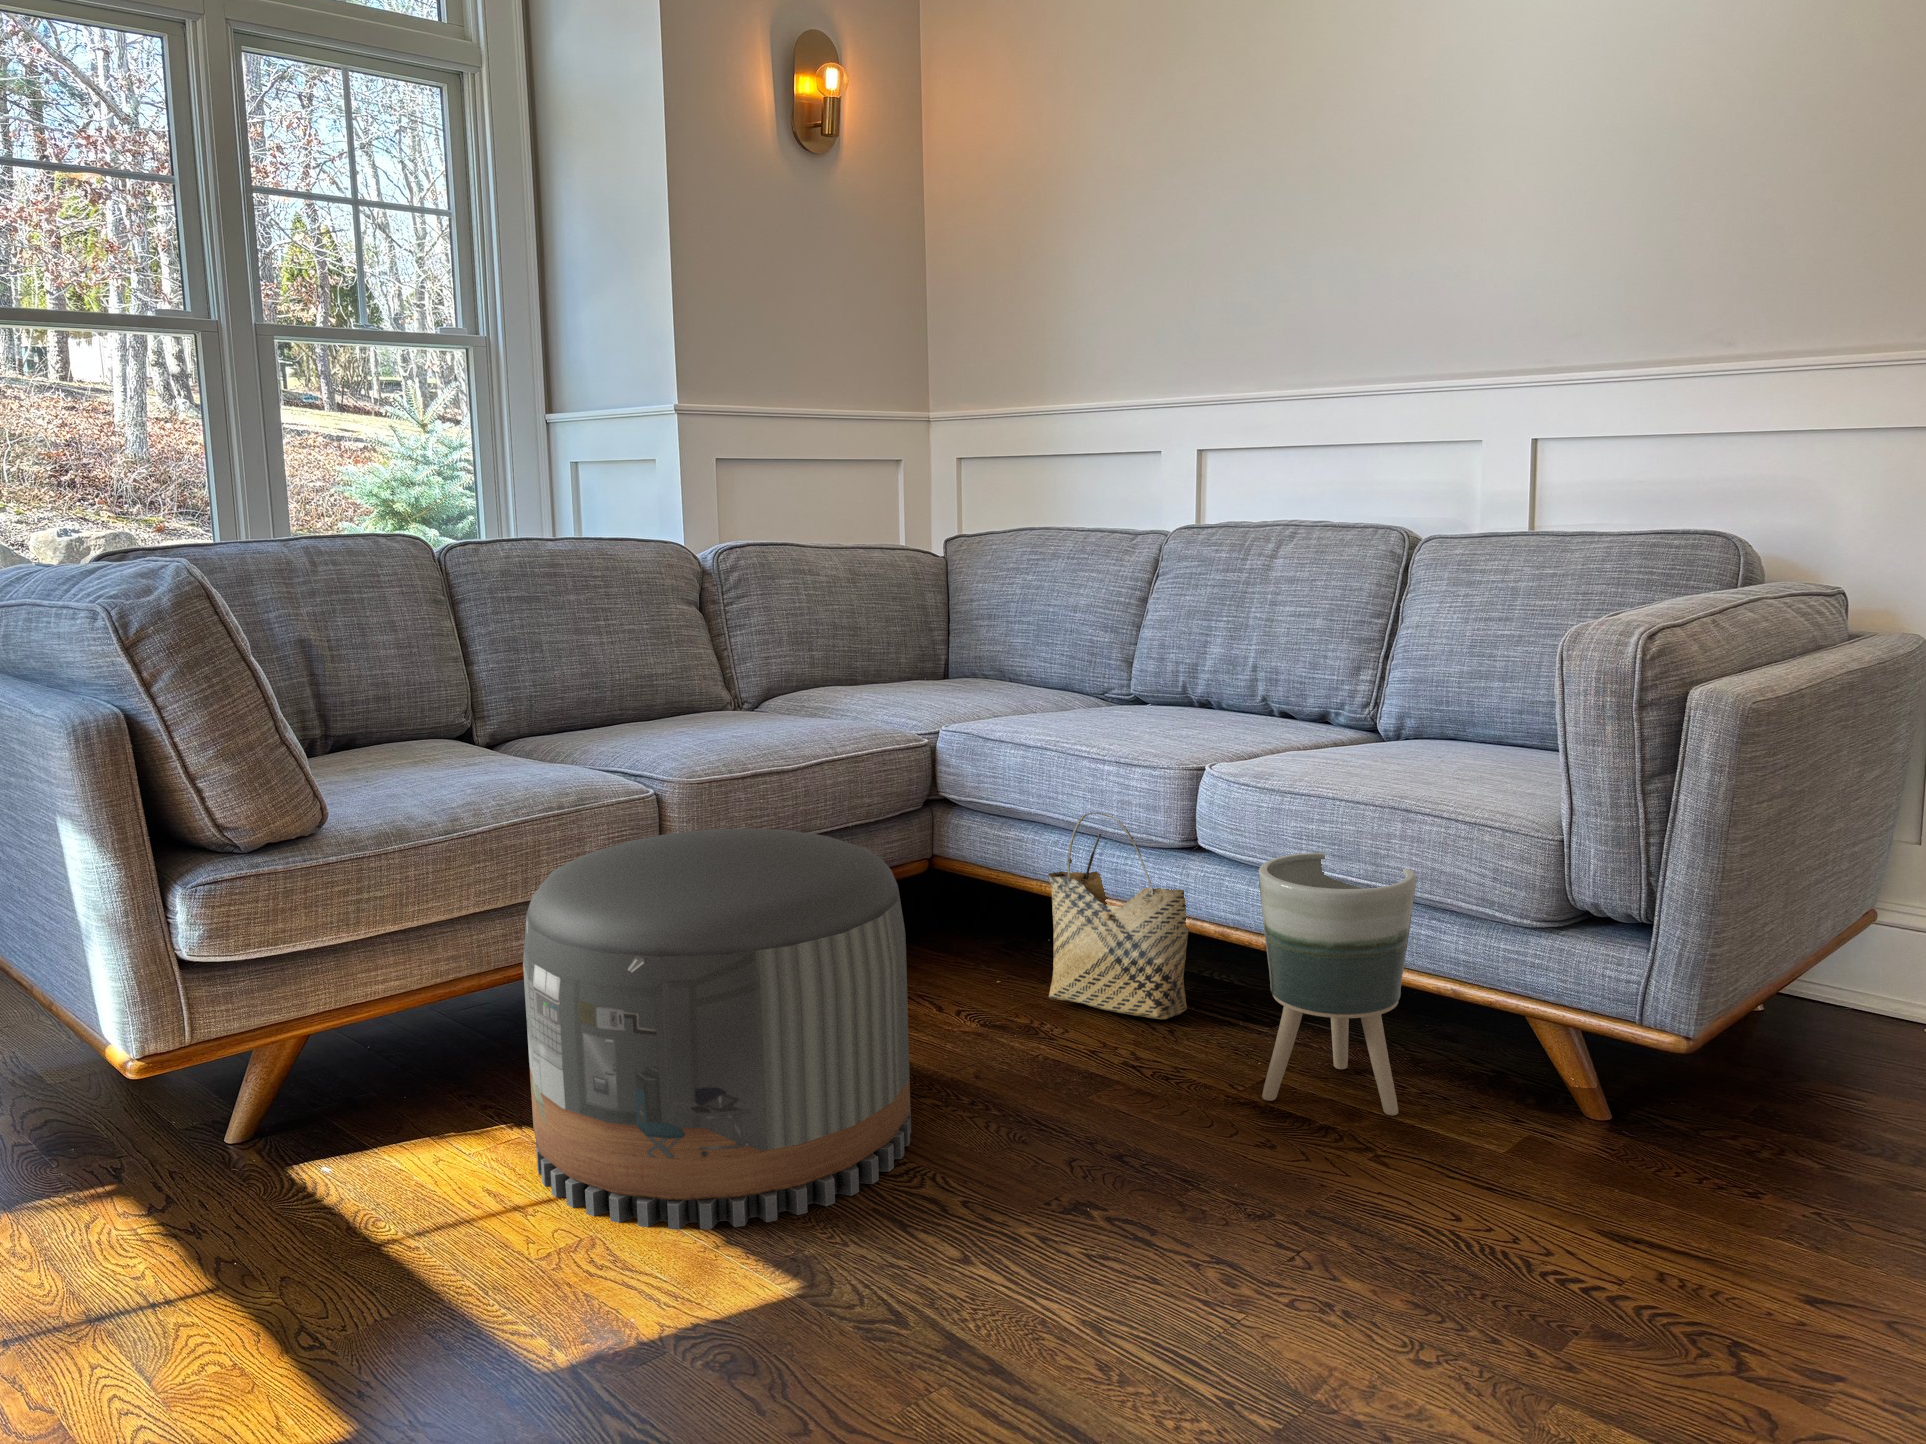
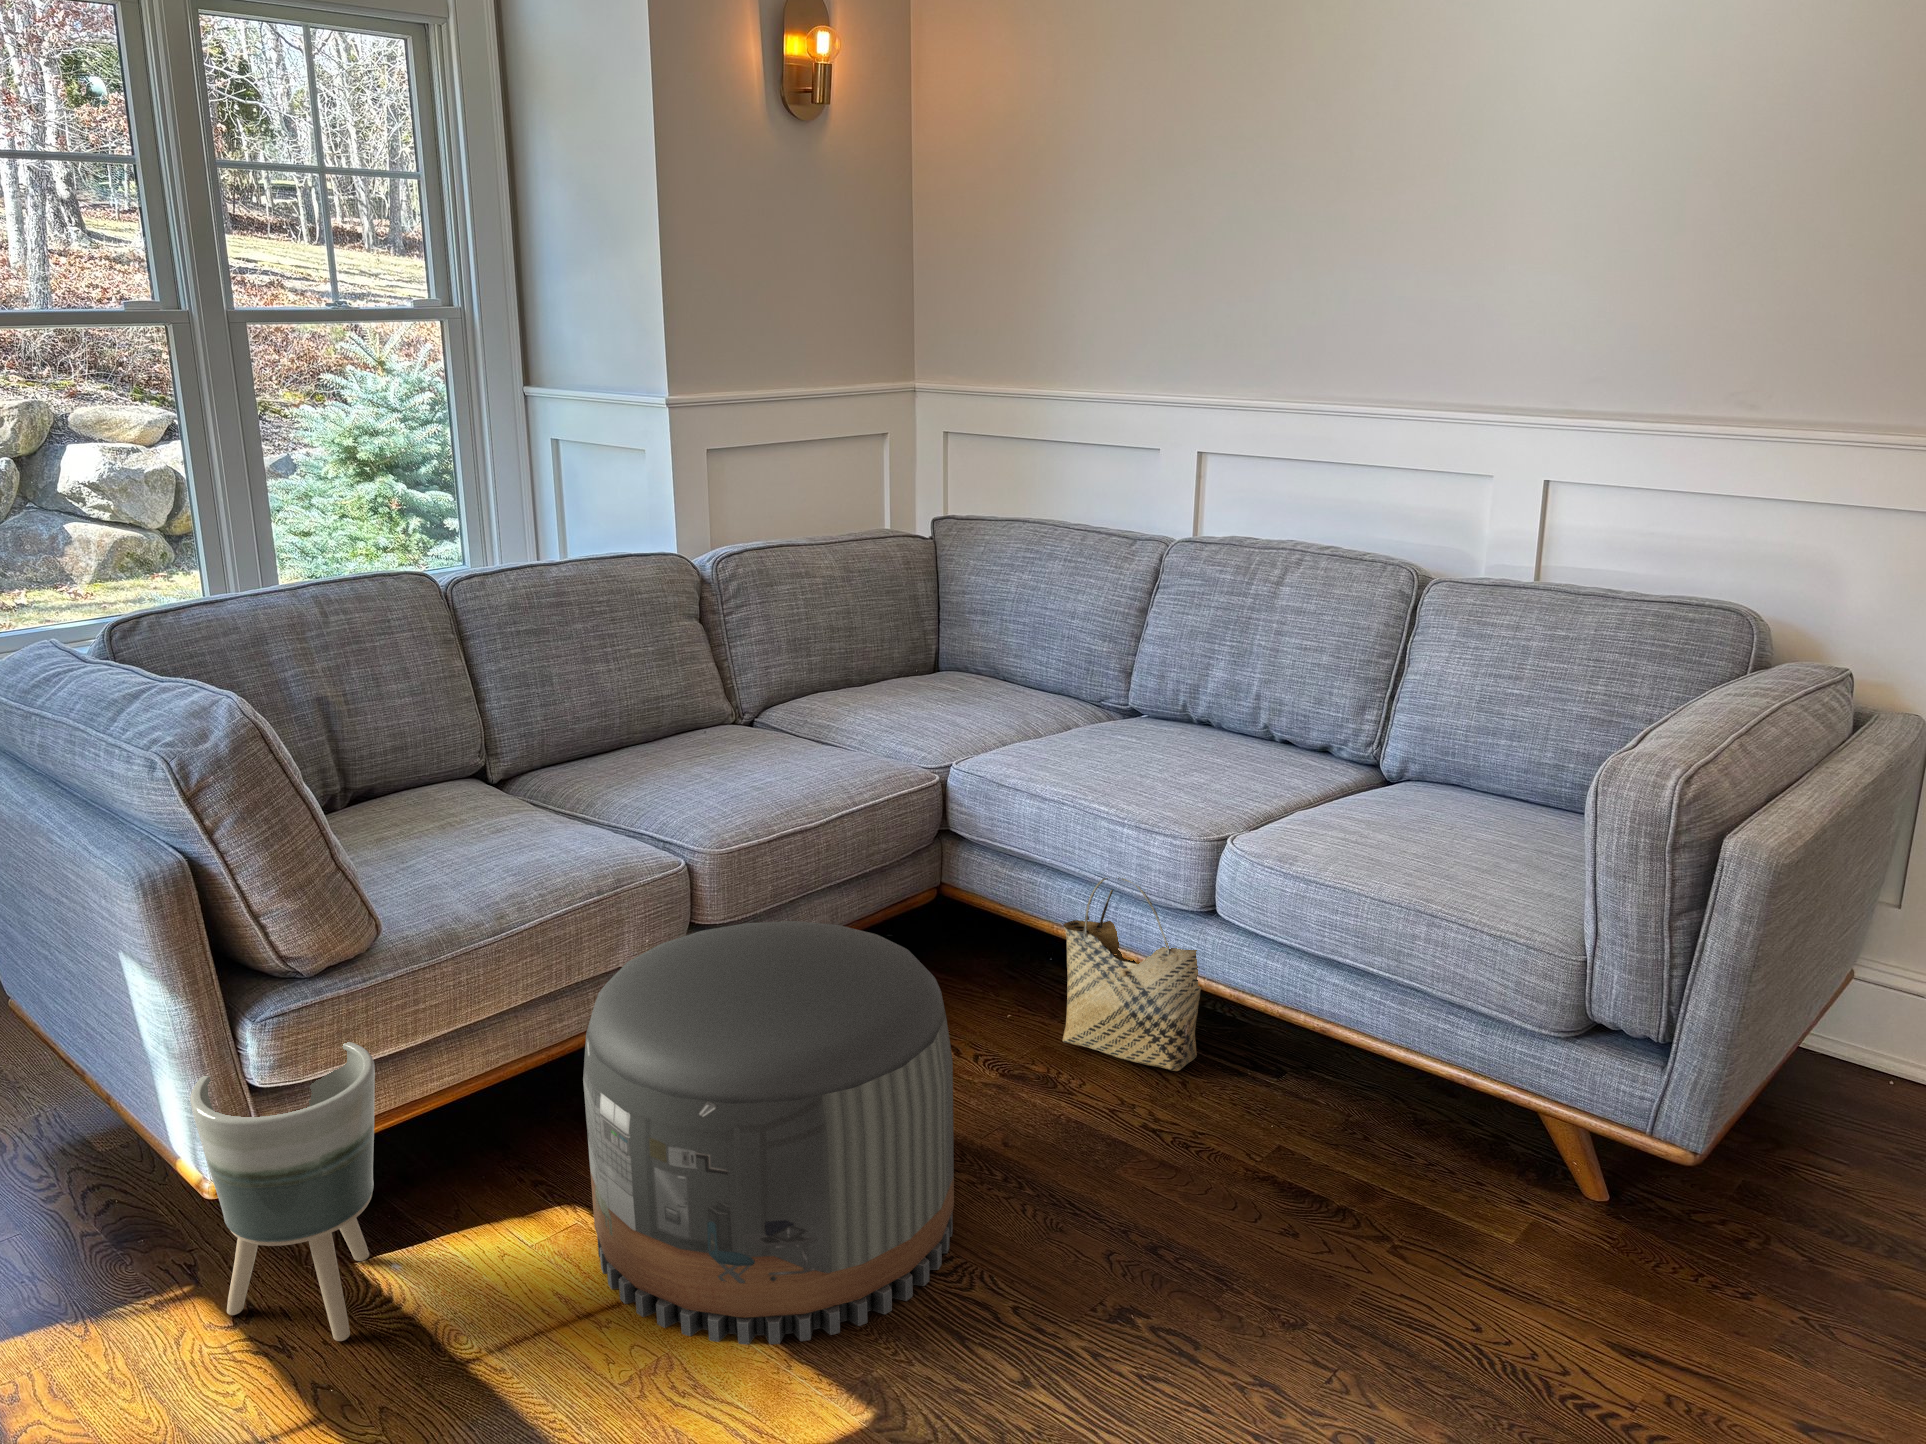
planter: present [1258,853,1416,1115] -> present [190,1042,375,1341]

